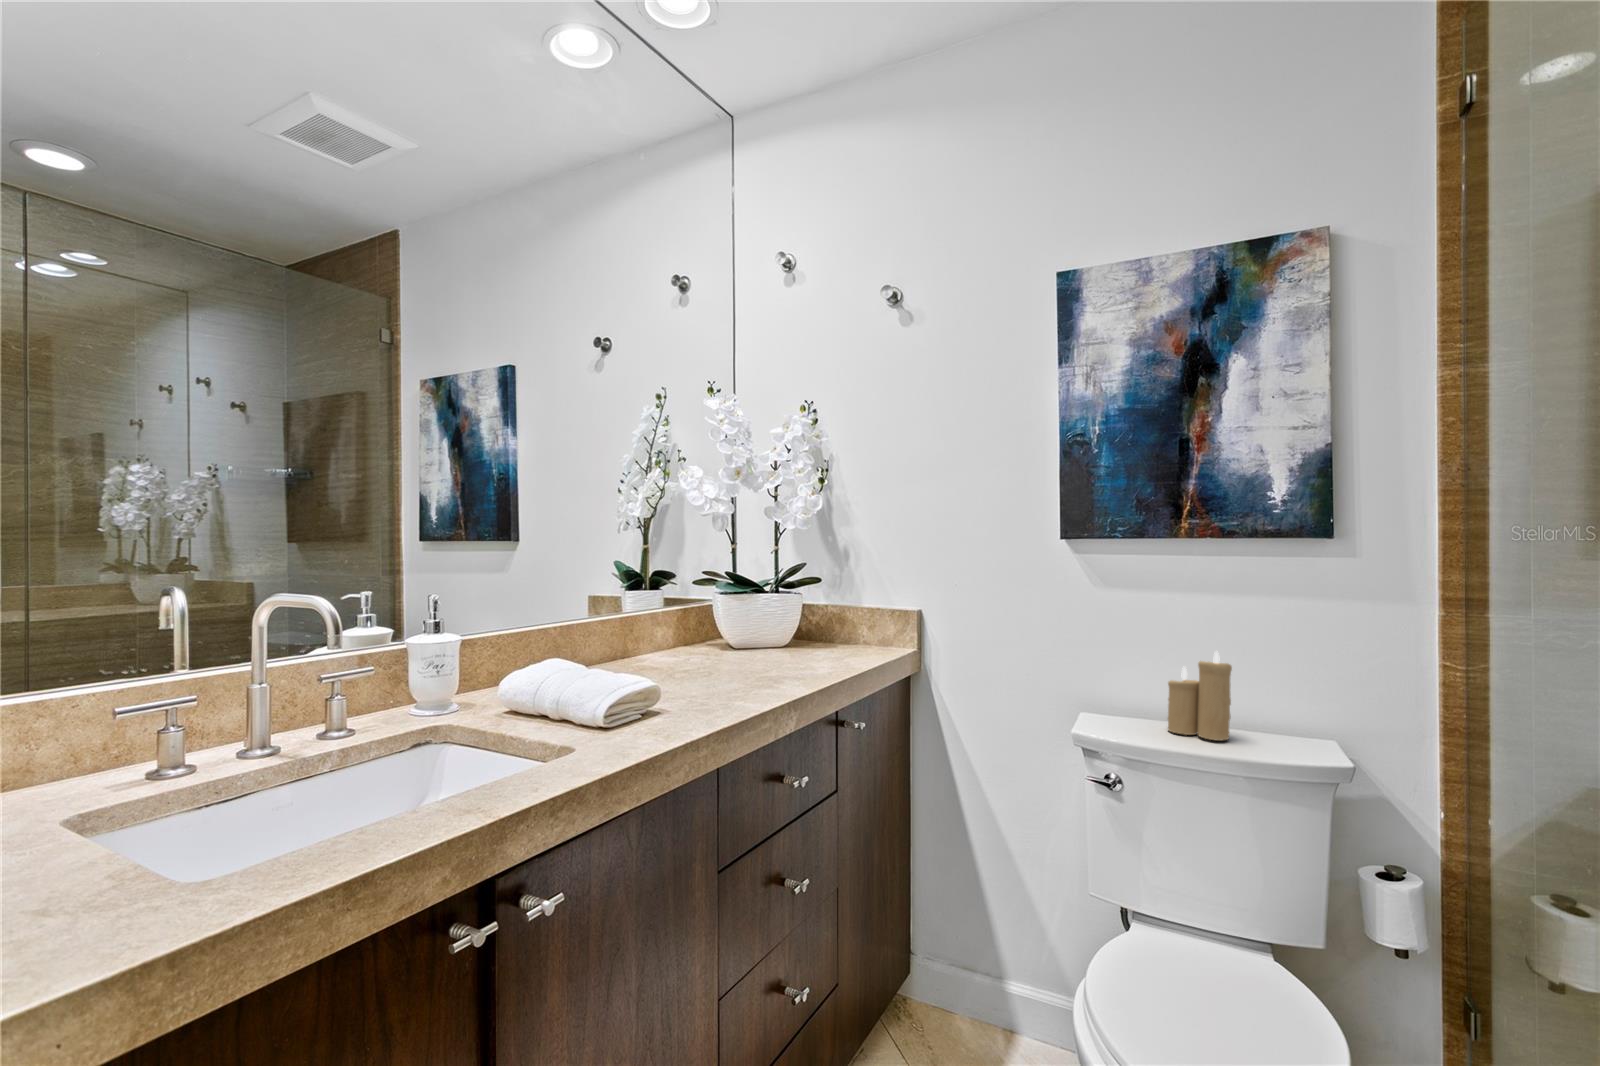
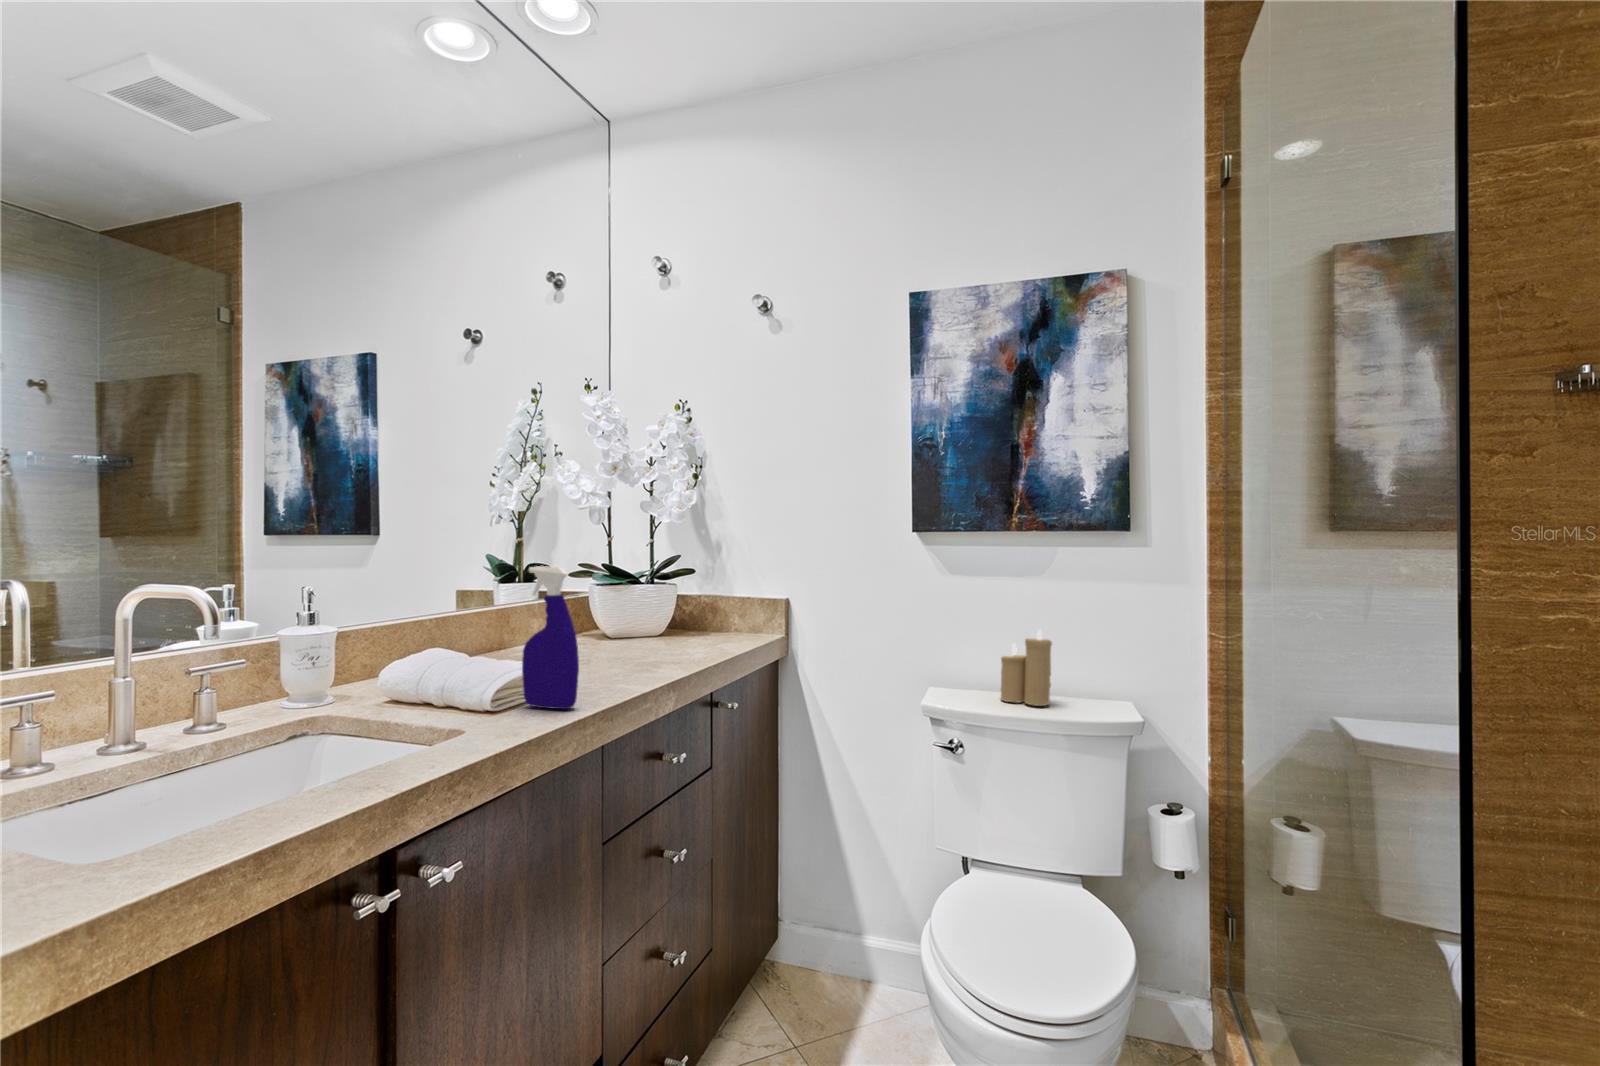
spray bottle: none [638,575,696,728] -> present [522,566,579,709]

